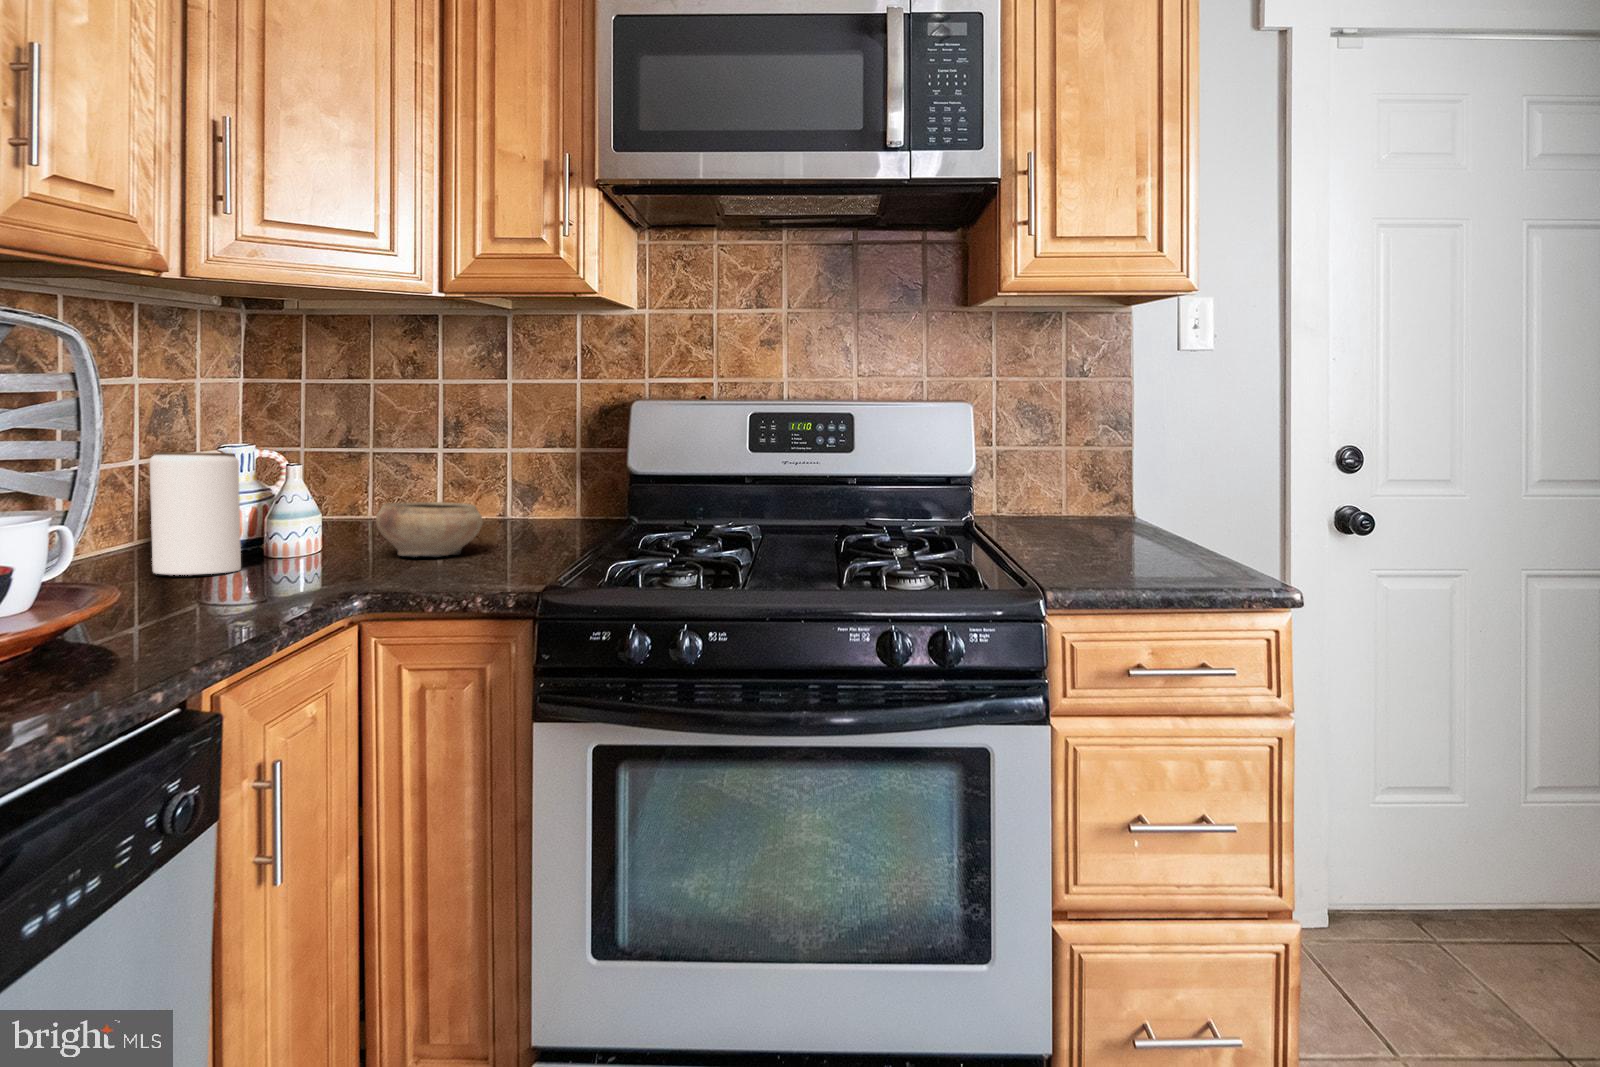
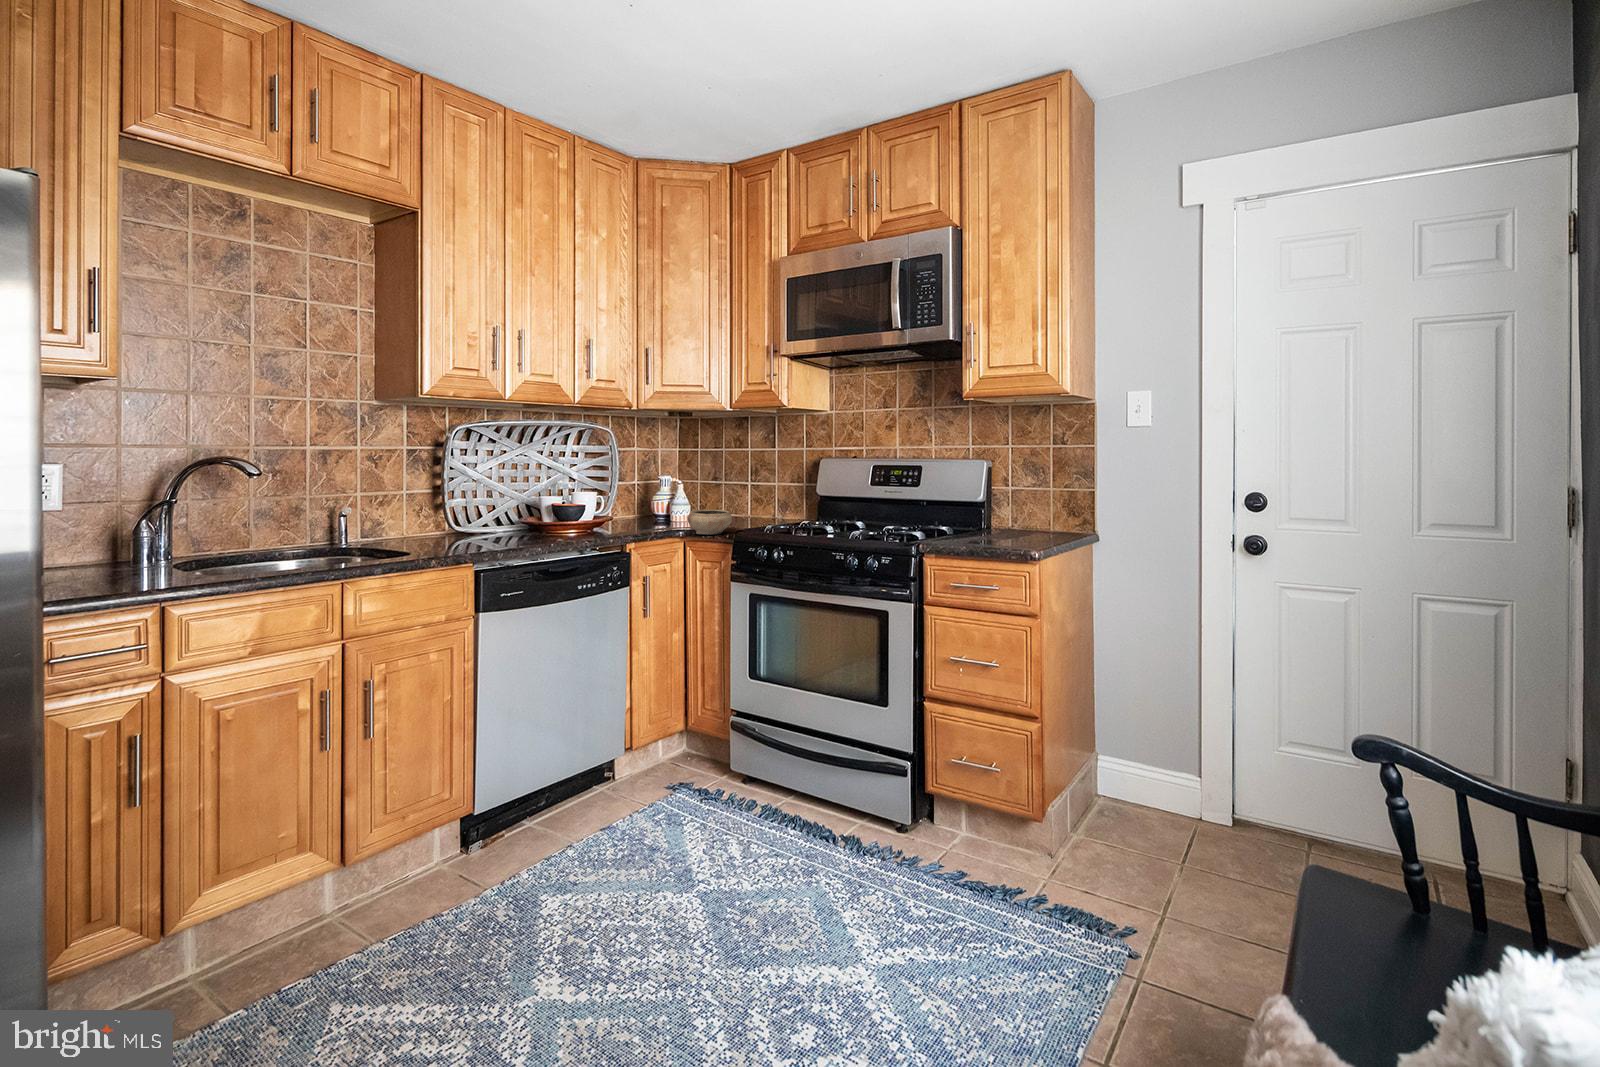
jar: present [150,452,241,575] -> none [607,489,639,538]

